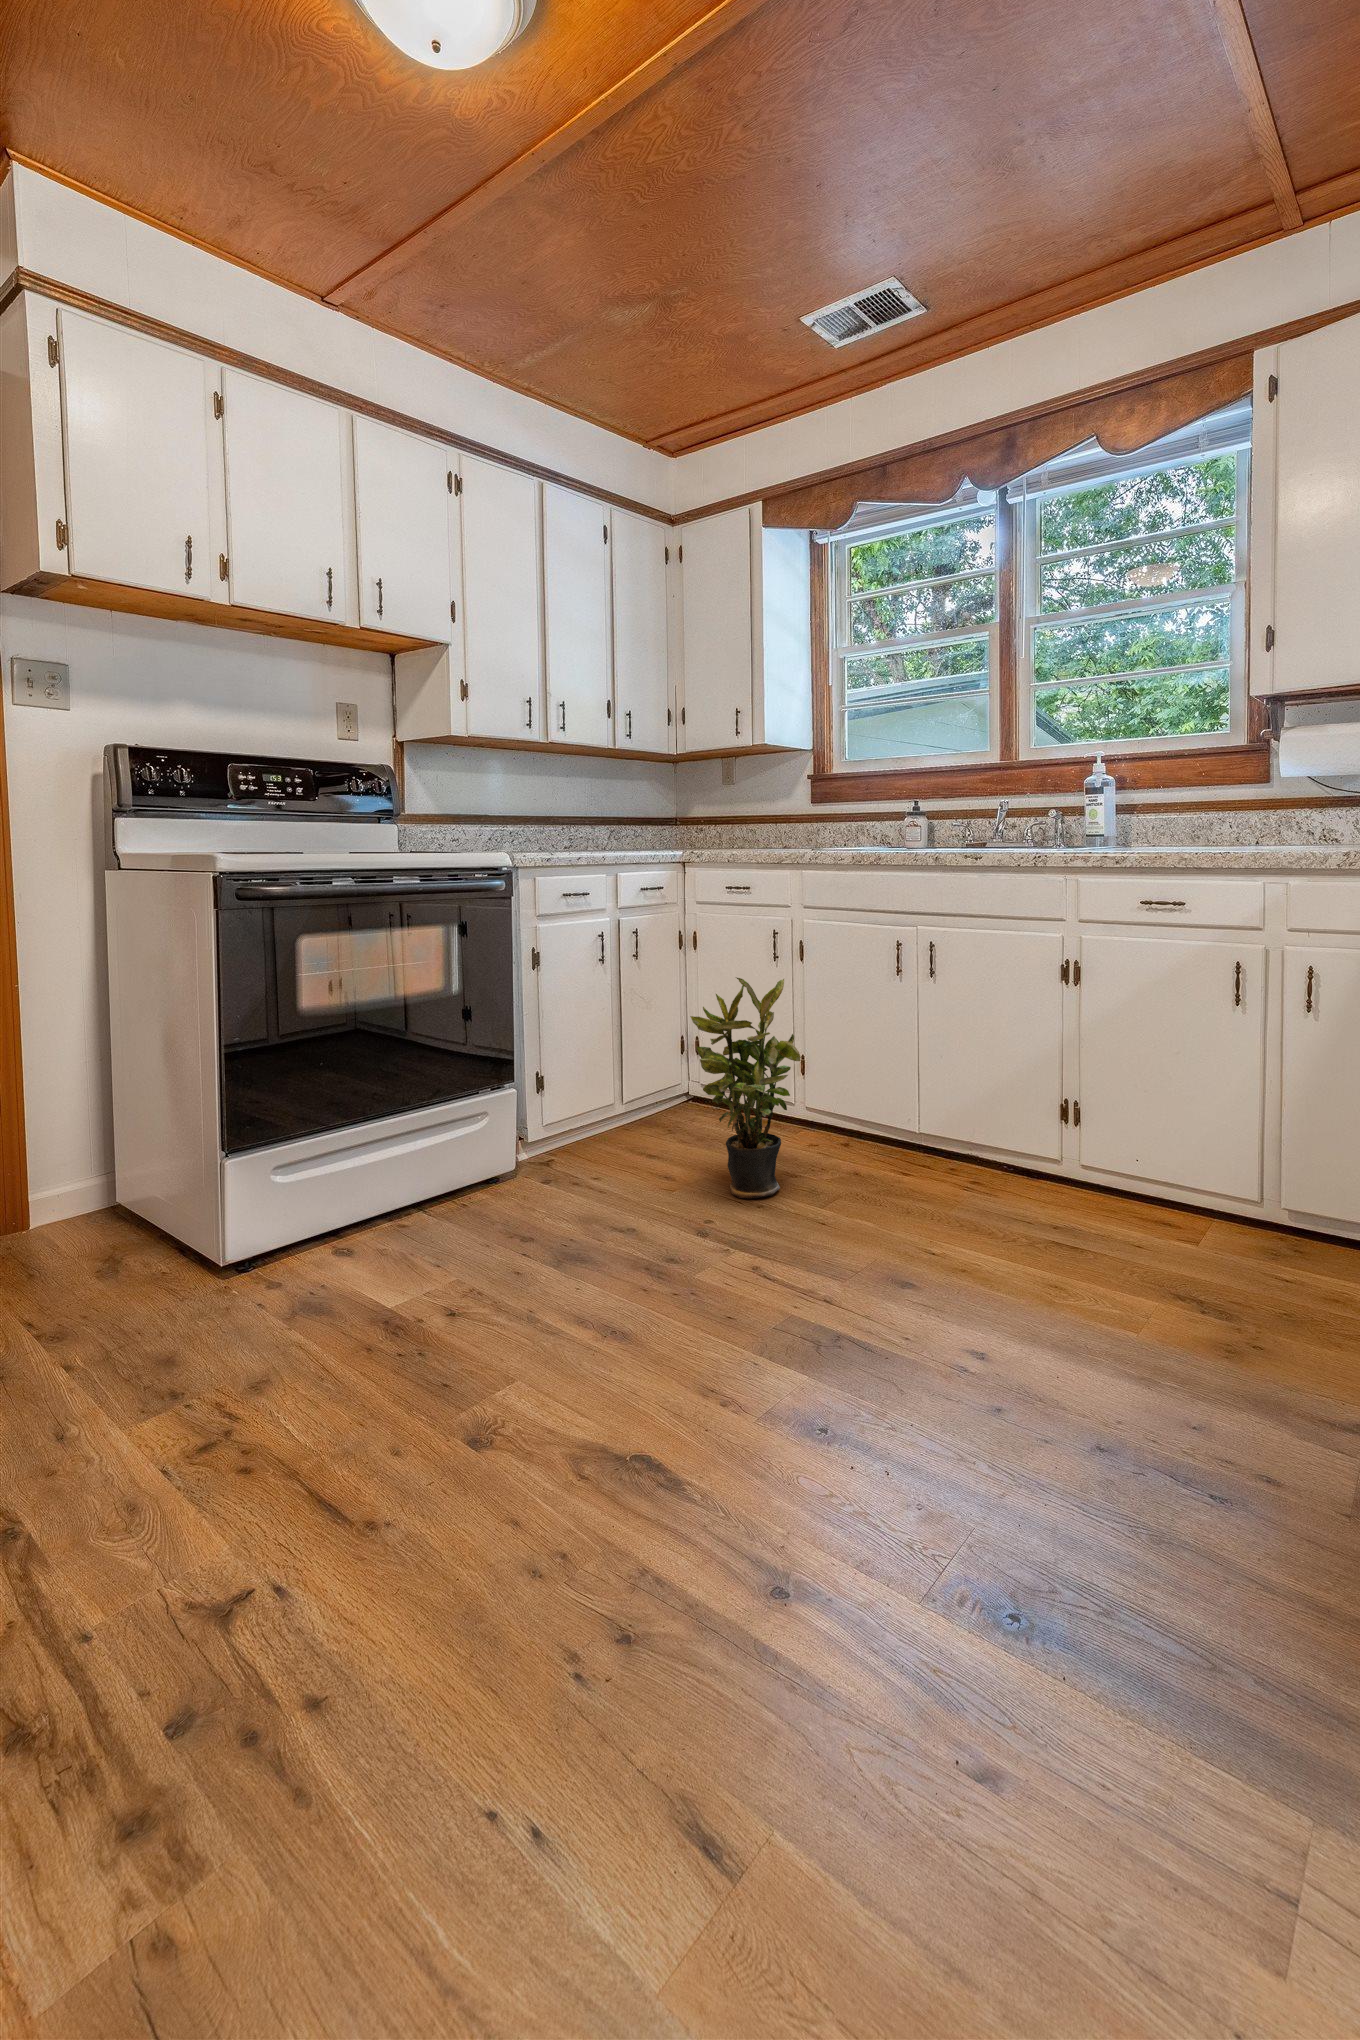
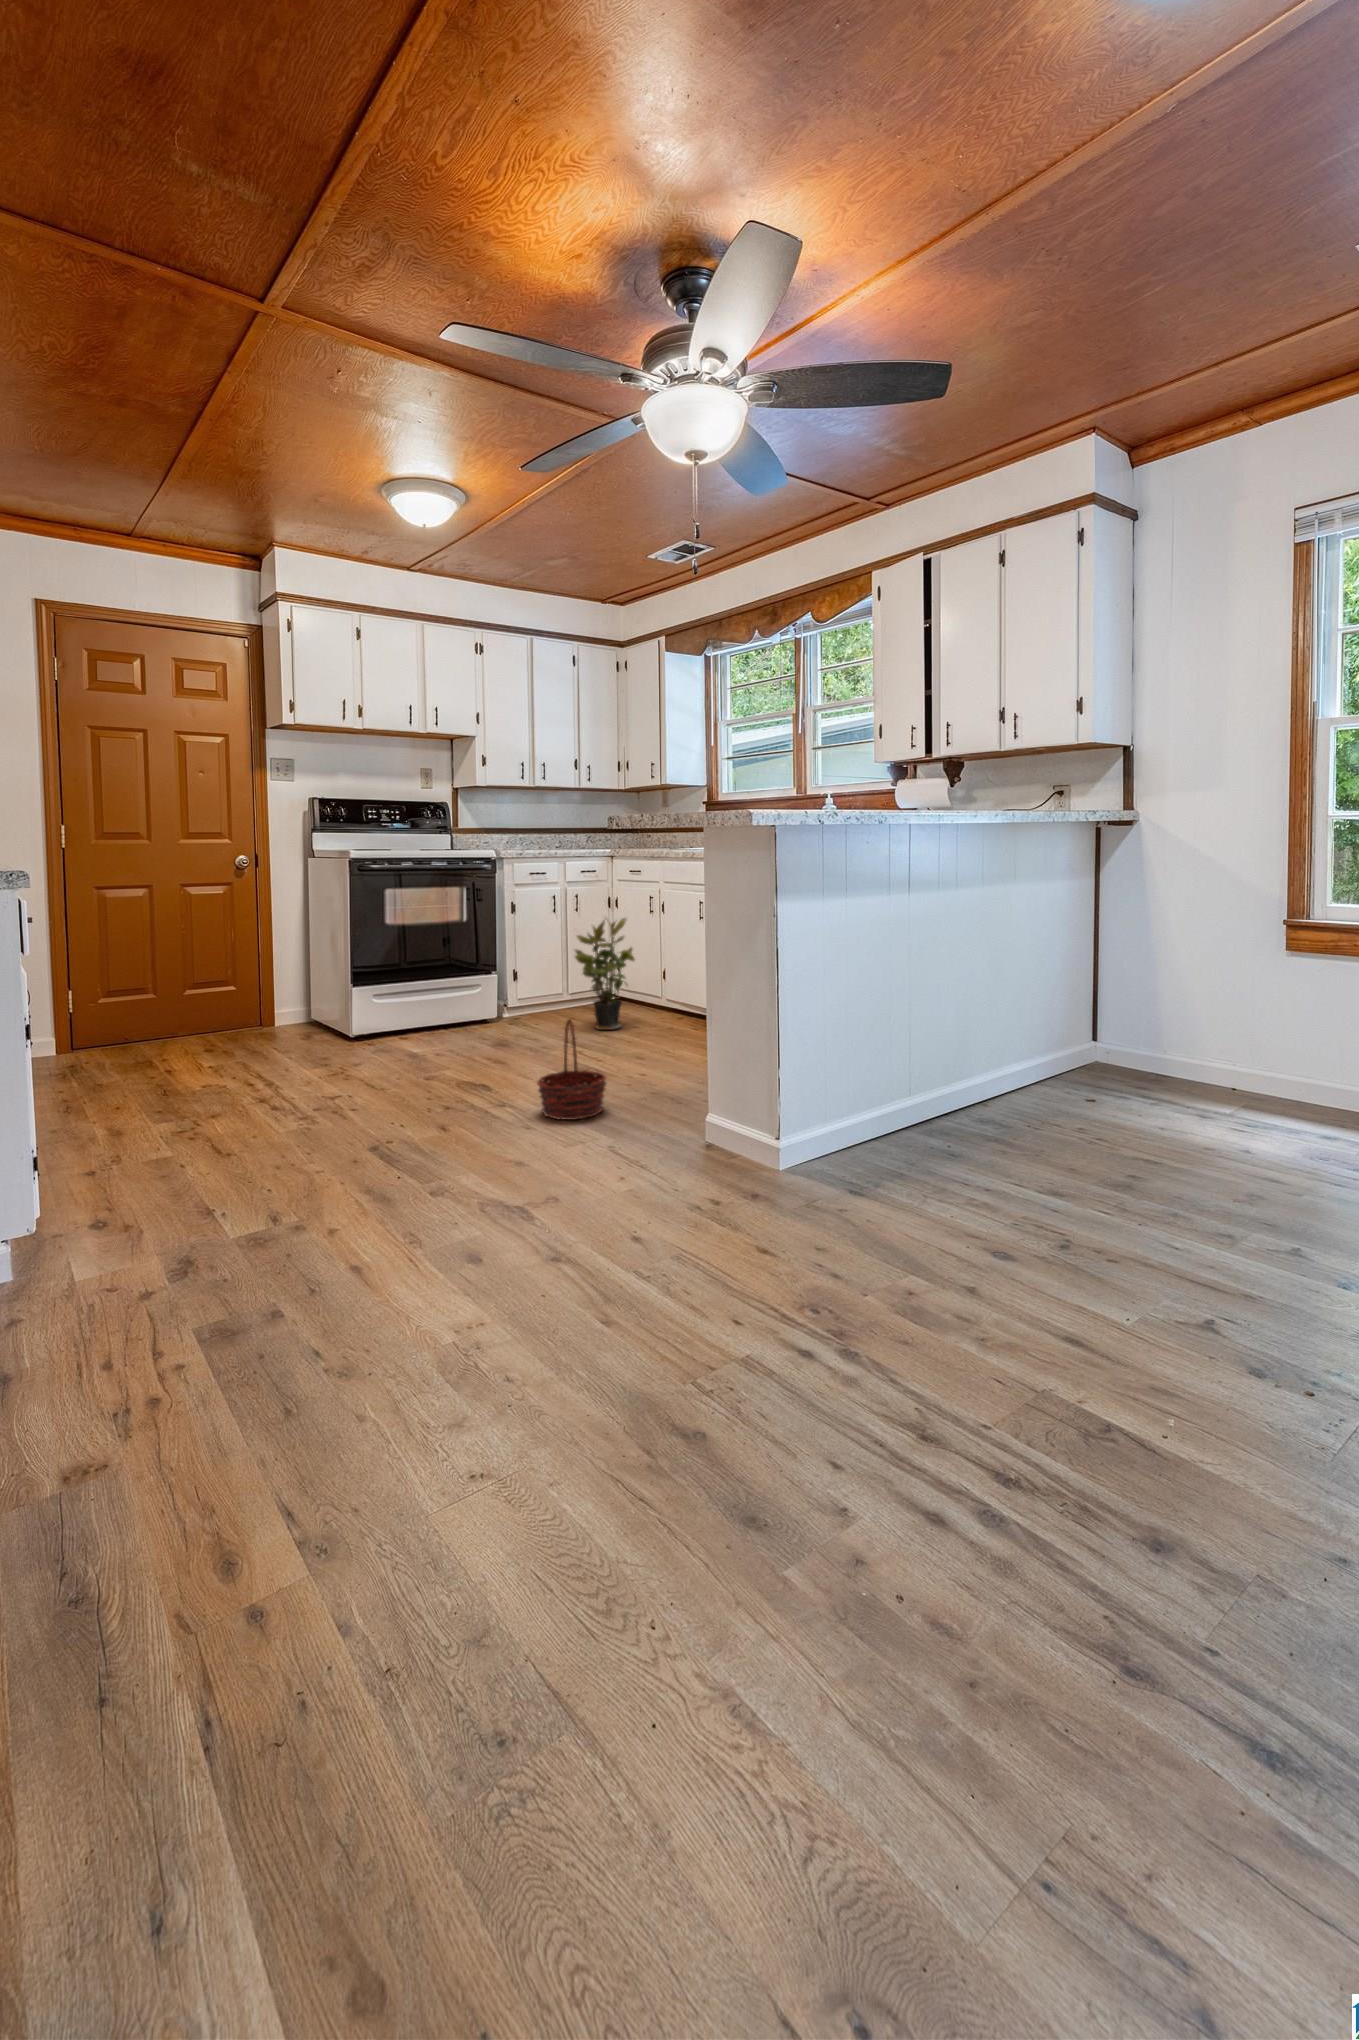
basket: none [920,1338,1133,1684] -> present [537,1019,606,1120]

